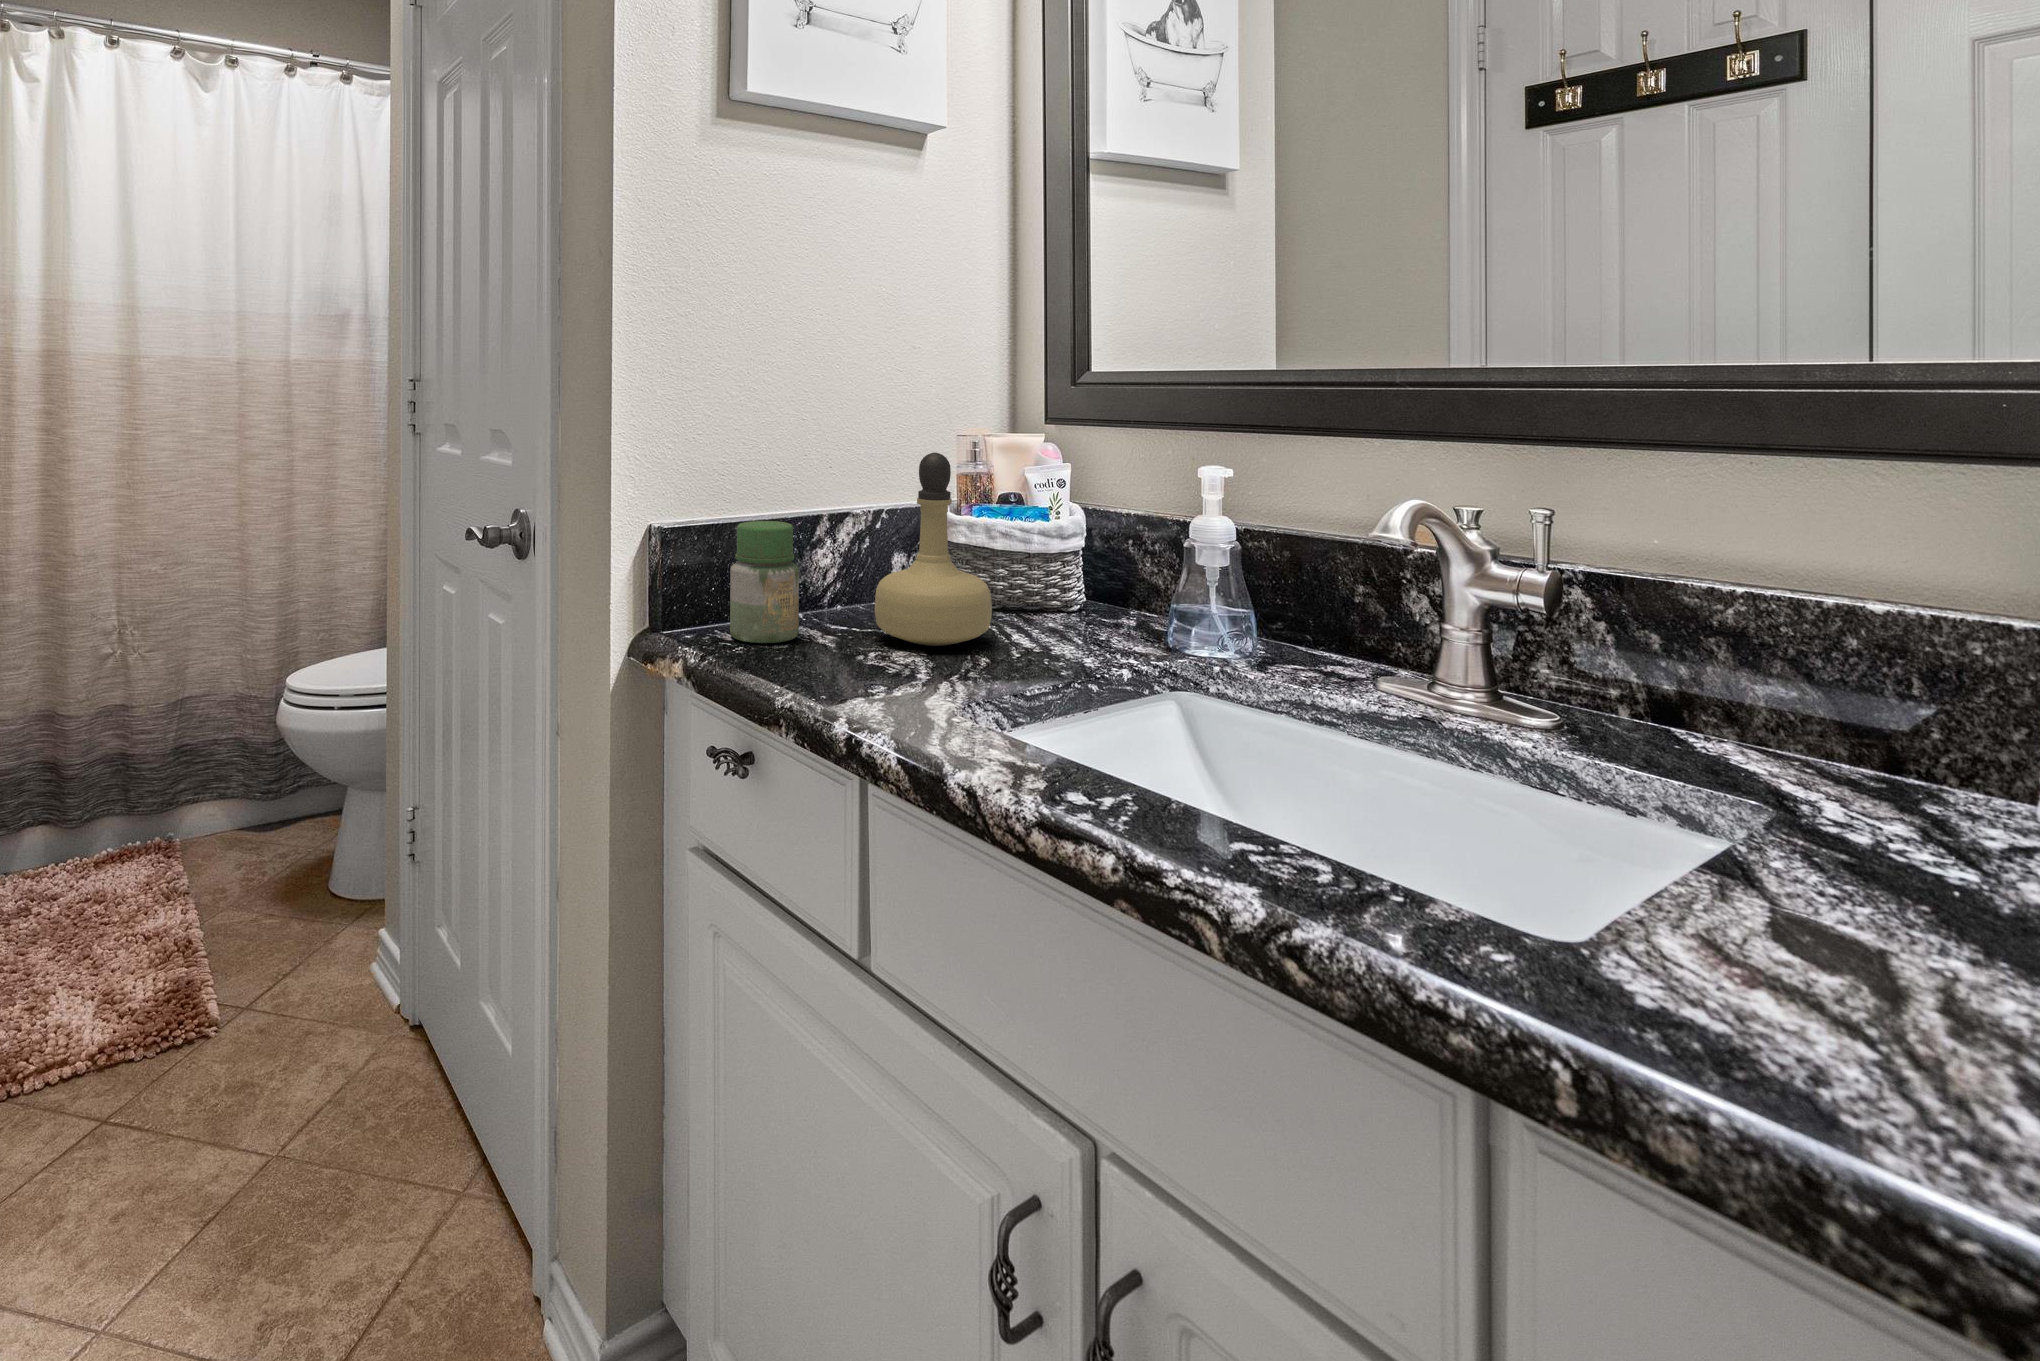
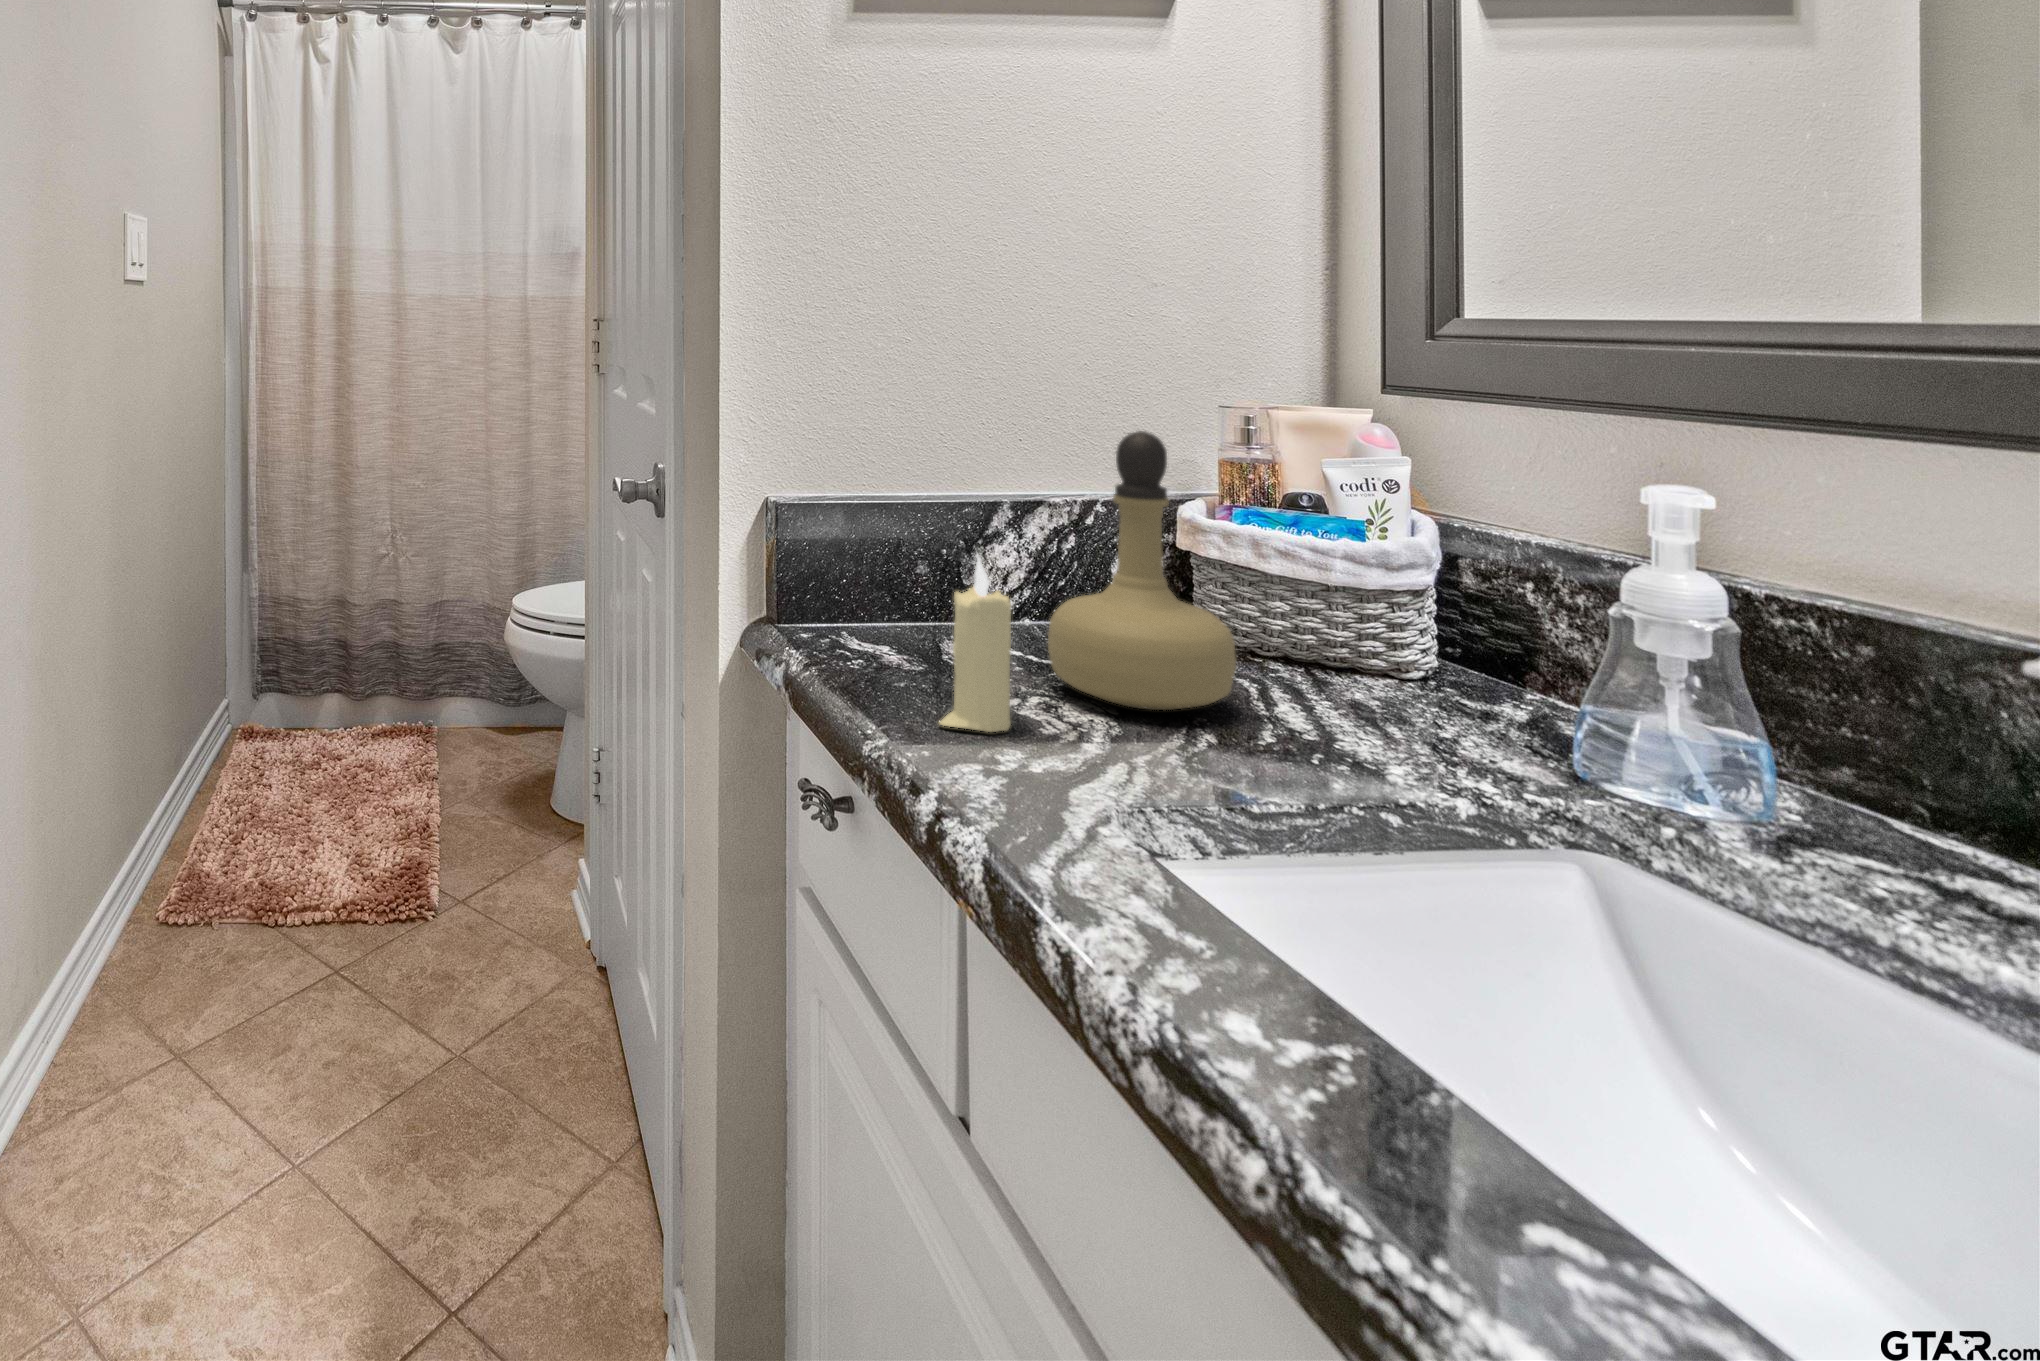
jar: present [730,521,799,643] -> none [846,511,940,673]
candle: none [822,545,870,672] -> present [940,555,1011,732]

